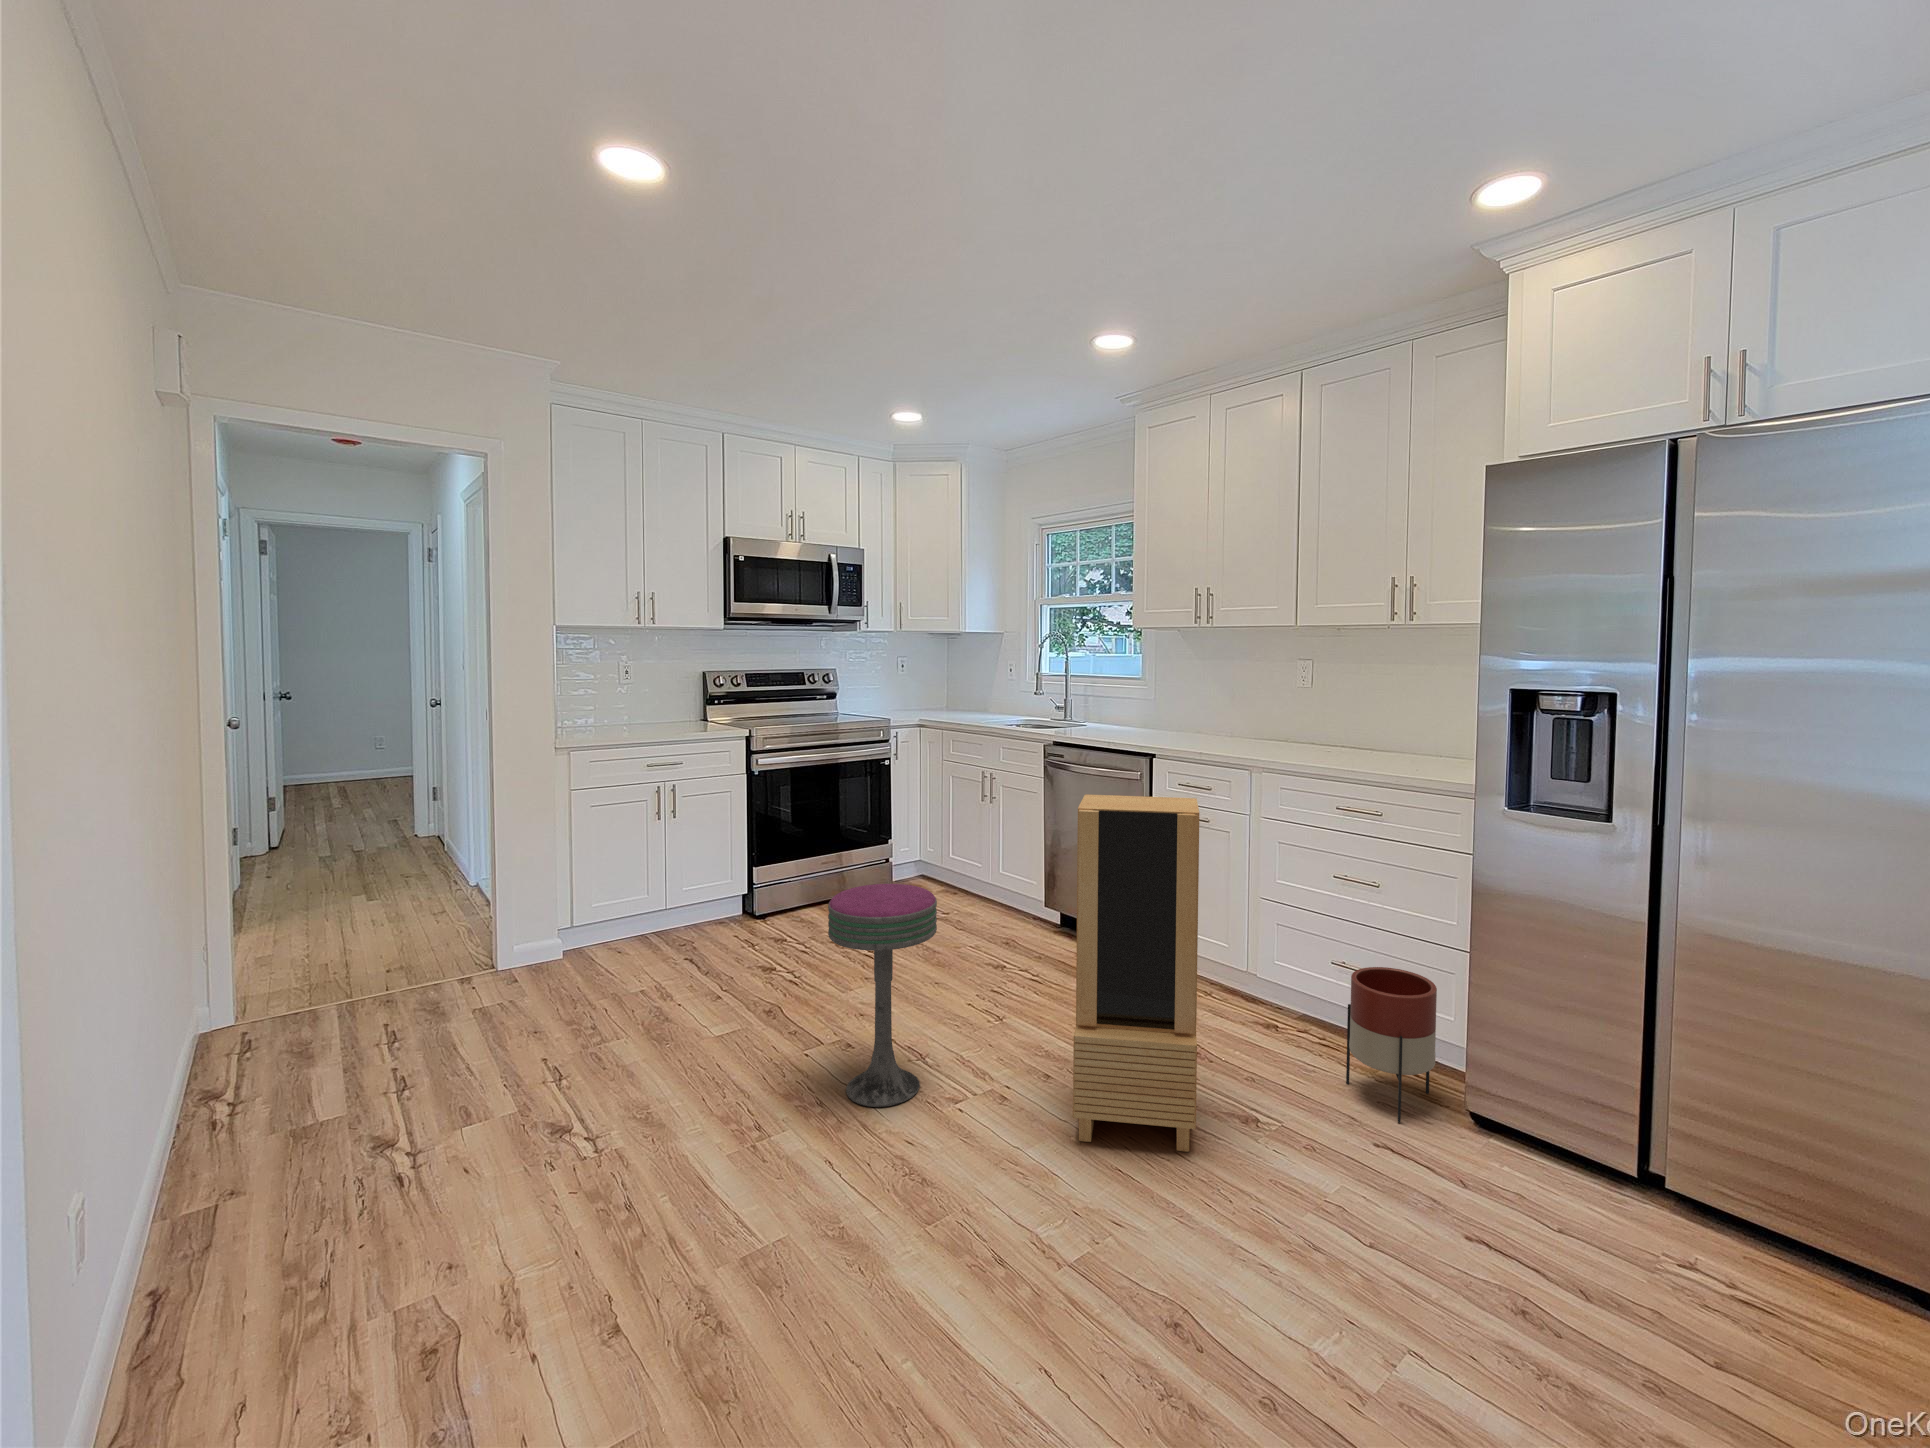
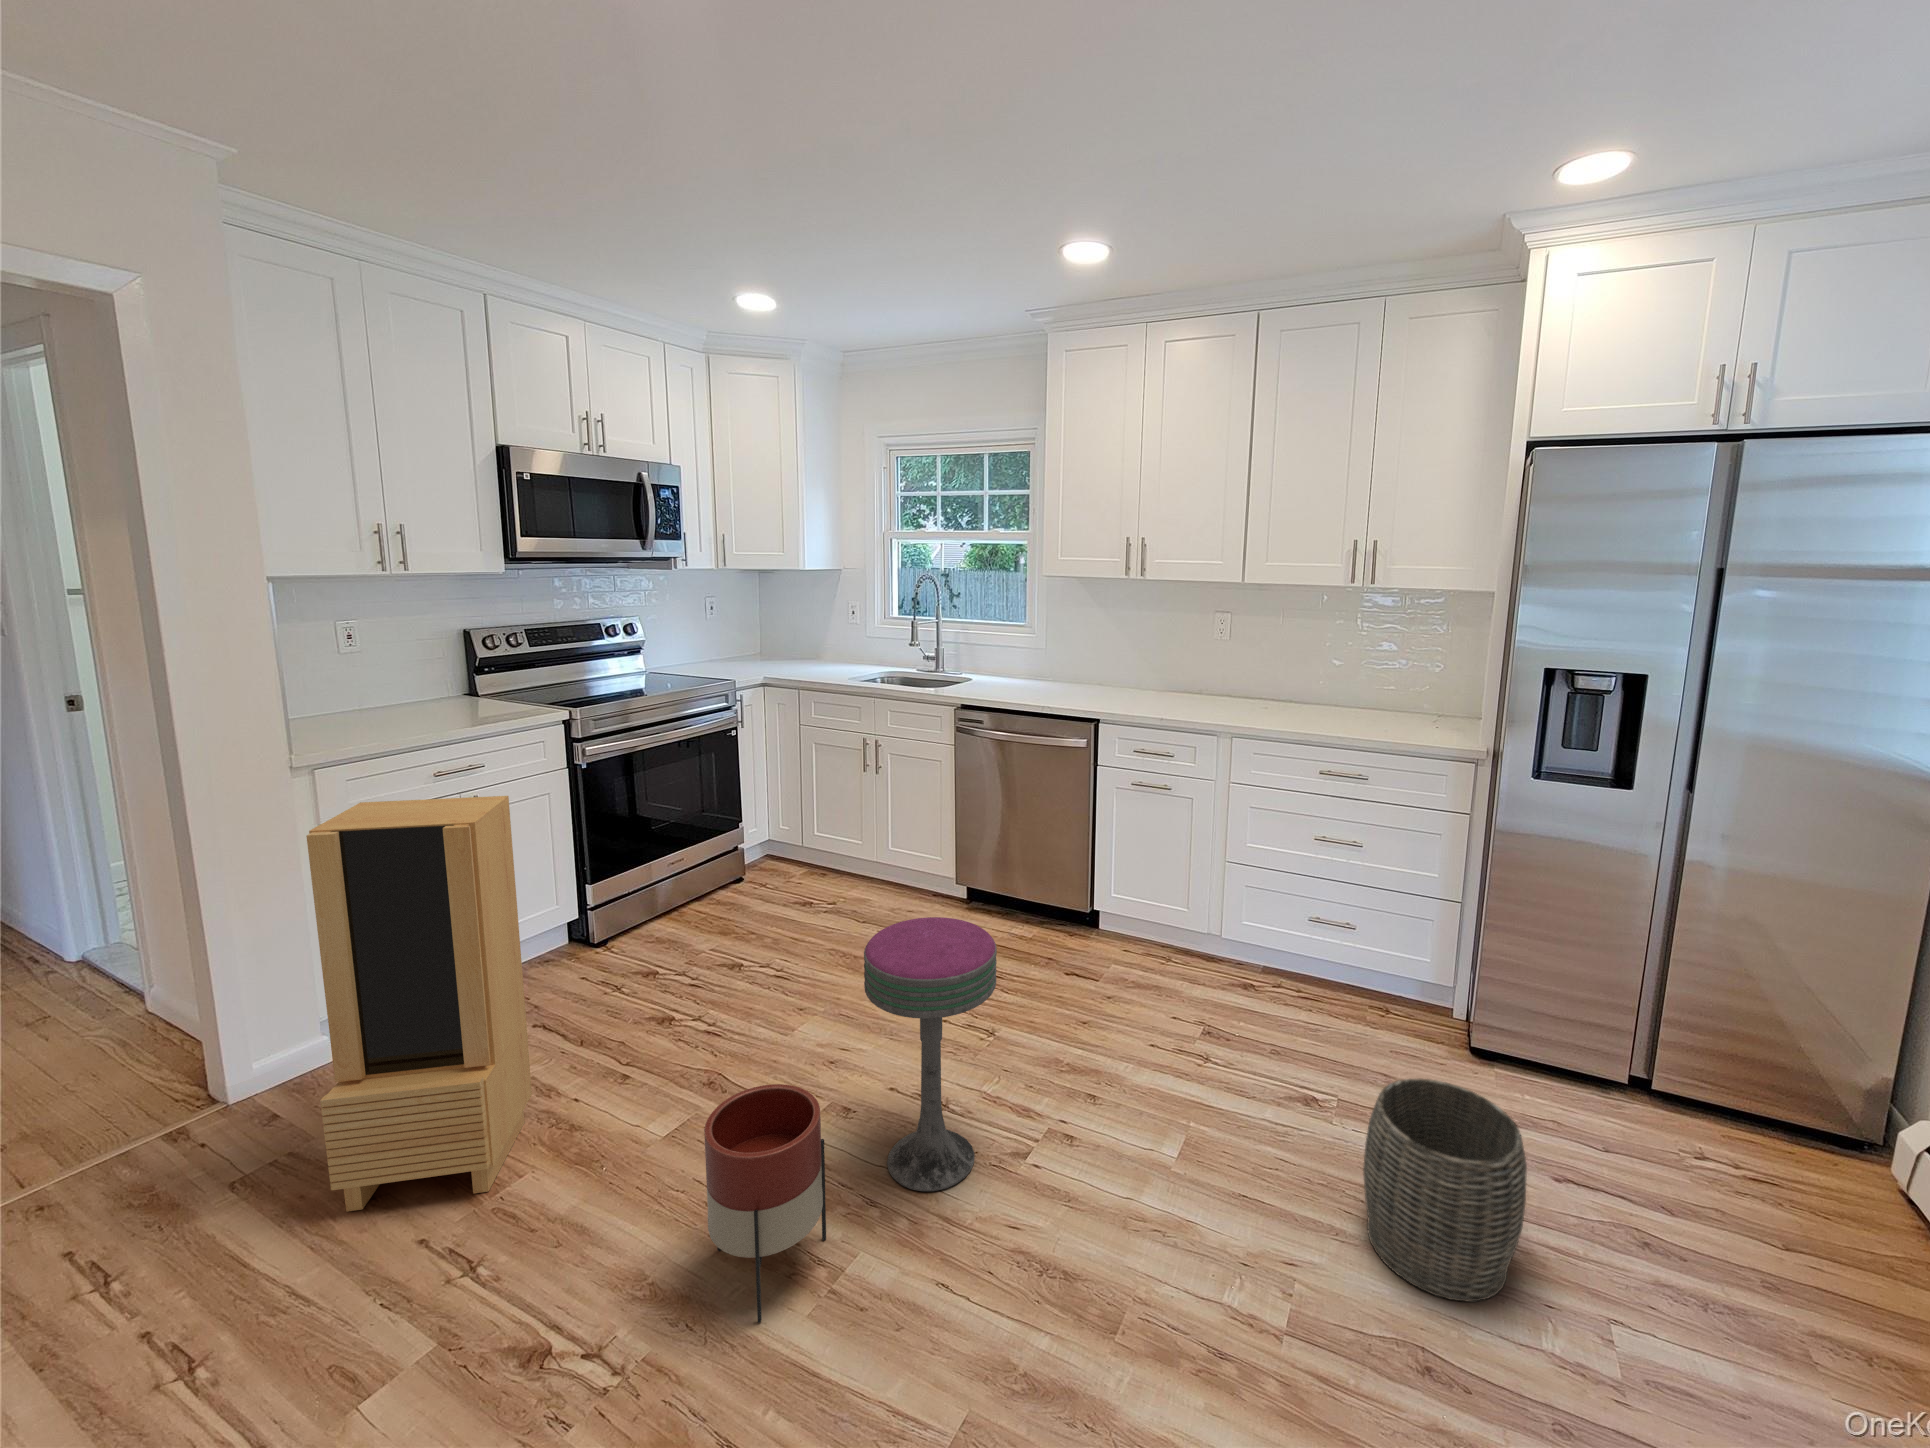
storage cabinet: present [1073,795,1200,1152] -> present [306,796,532,1212]
planter: present [1346,967,1437,1123] -> present [704,1084,826,1323]
woven basket: none [1197,1076,1347,1294] -> present [1363,1079,1527,1301]

